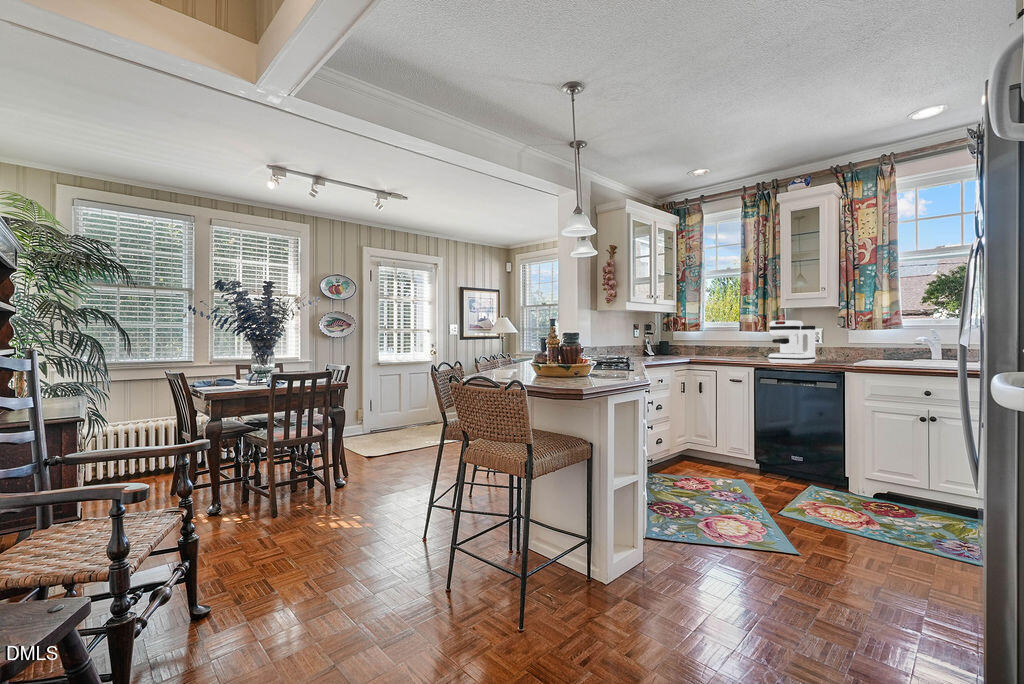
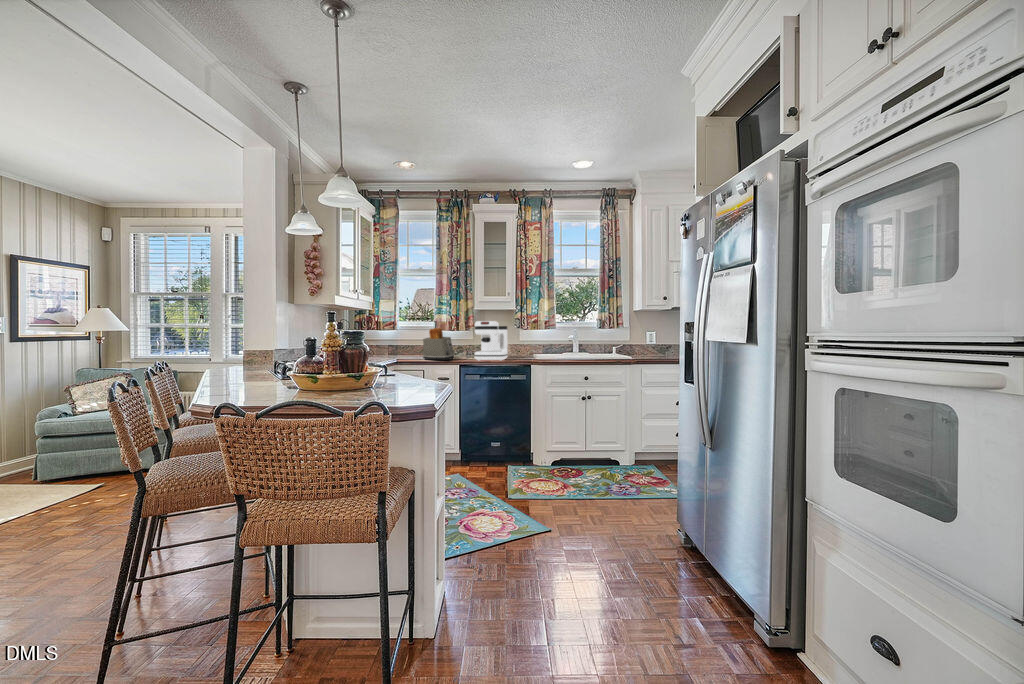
toaster: none [715,329,747,362] -> present [423,328,454,360]

